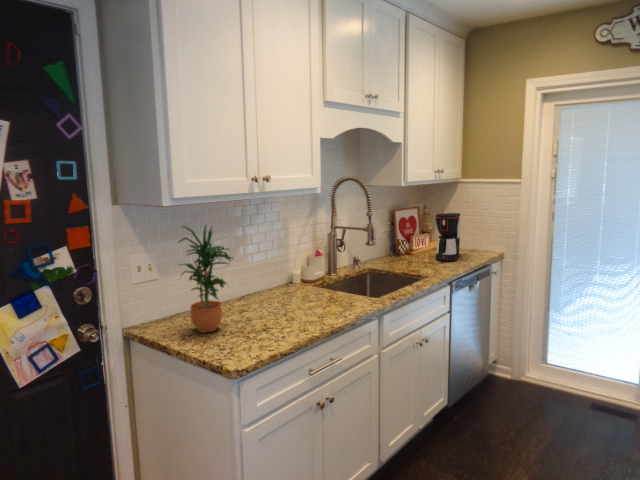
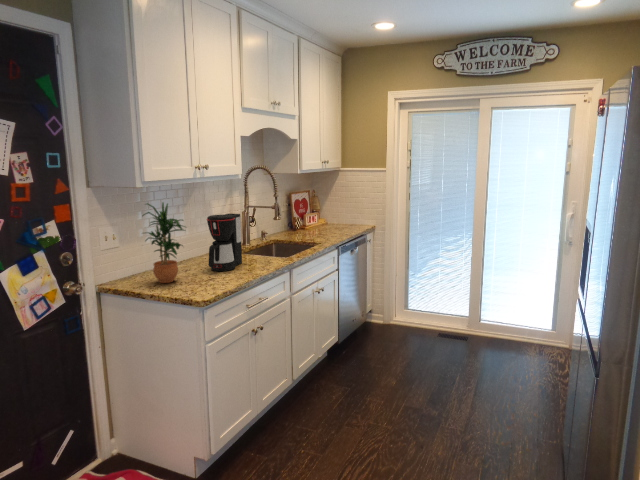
coffee maker: present [435,213,460,262] -> present [207,214,242,271]

